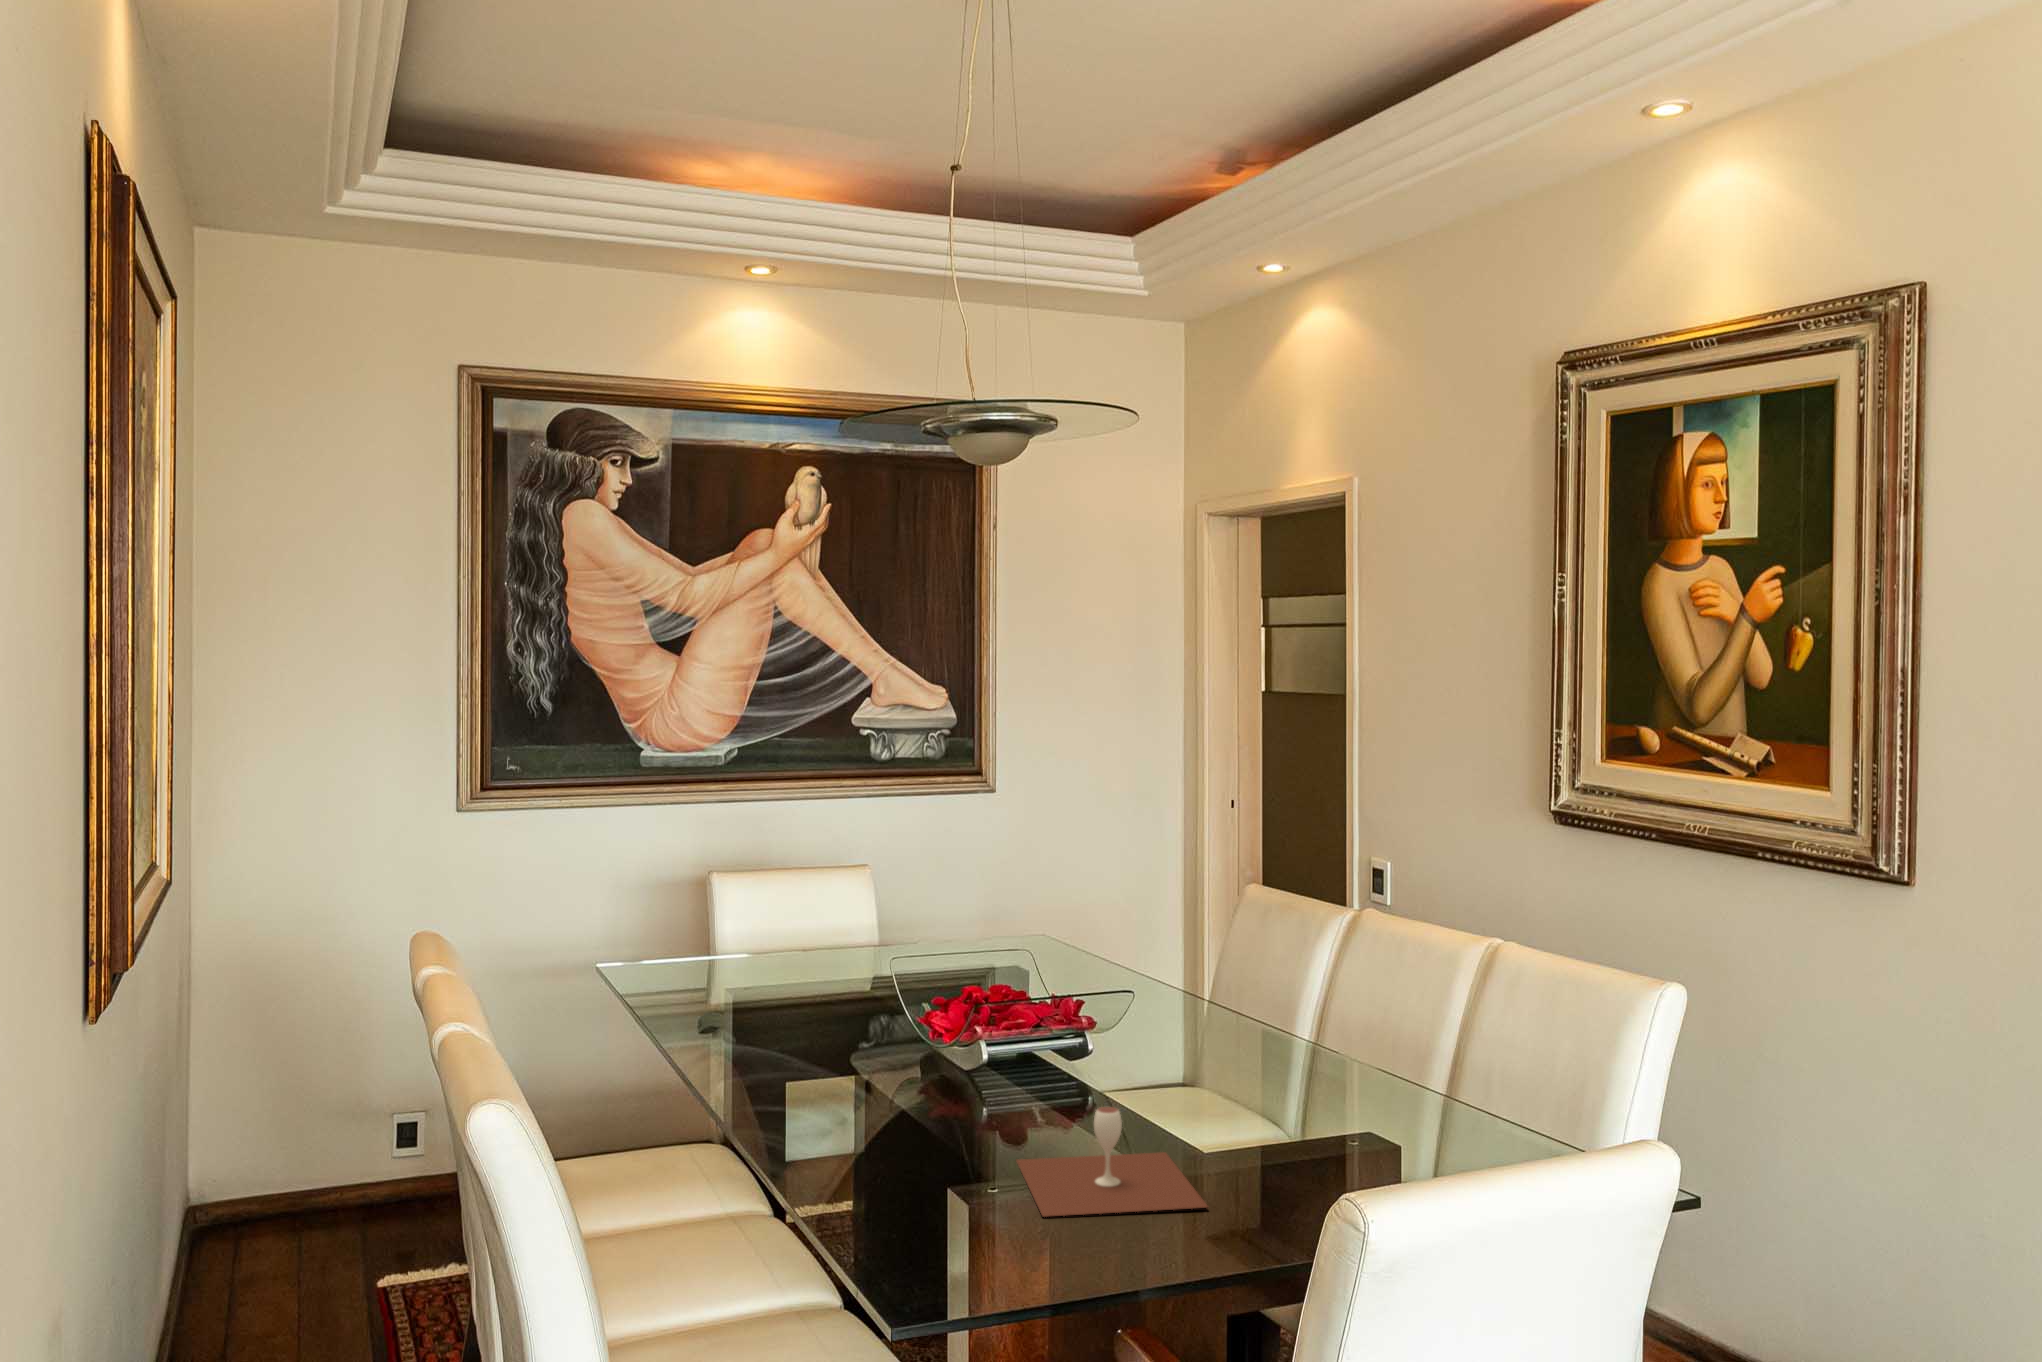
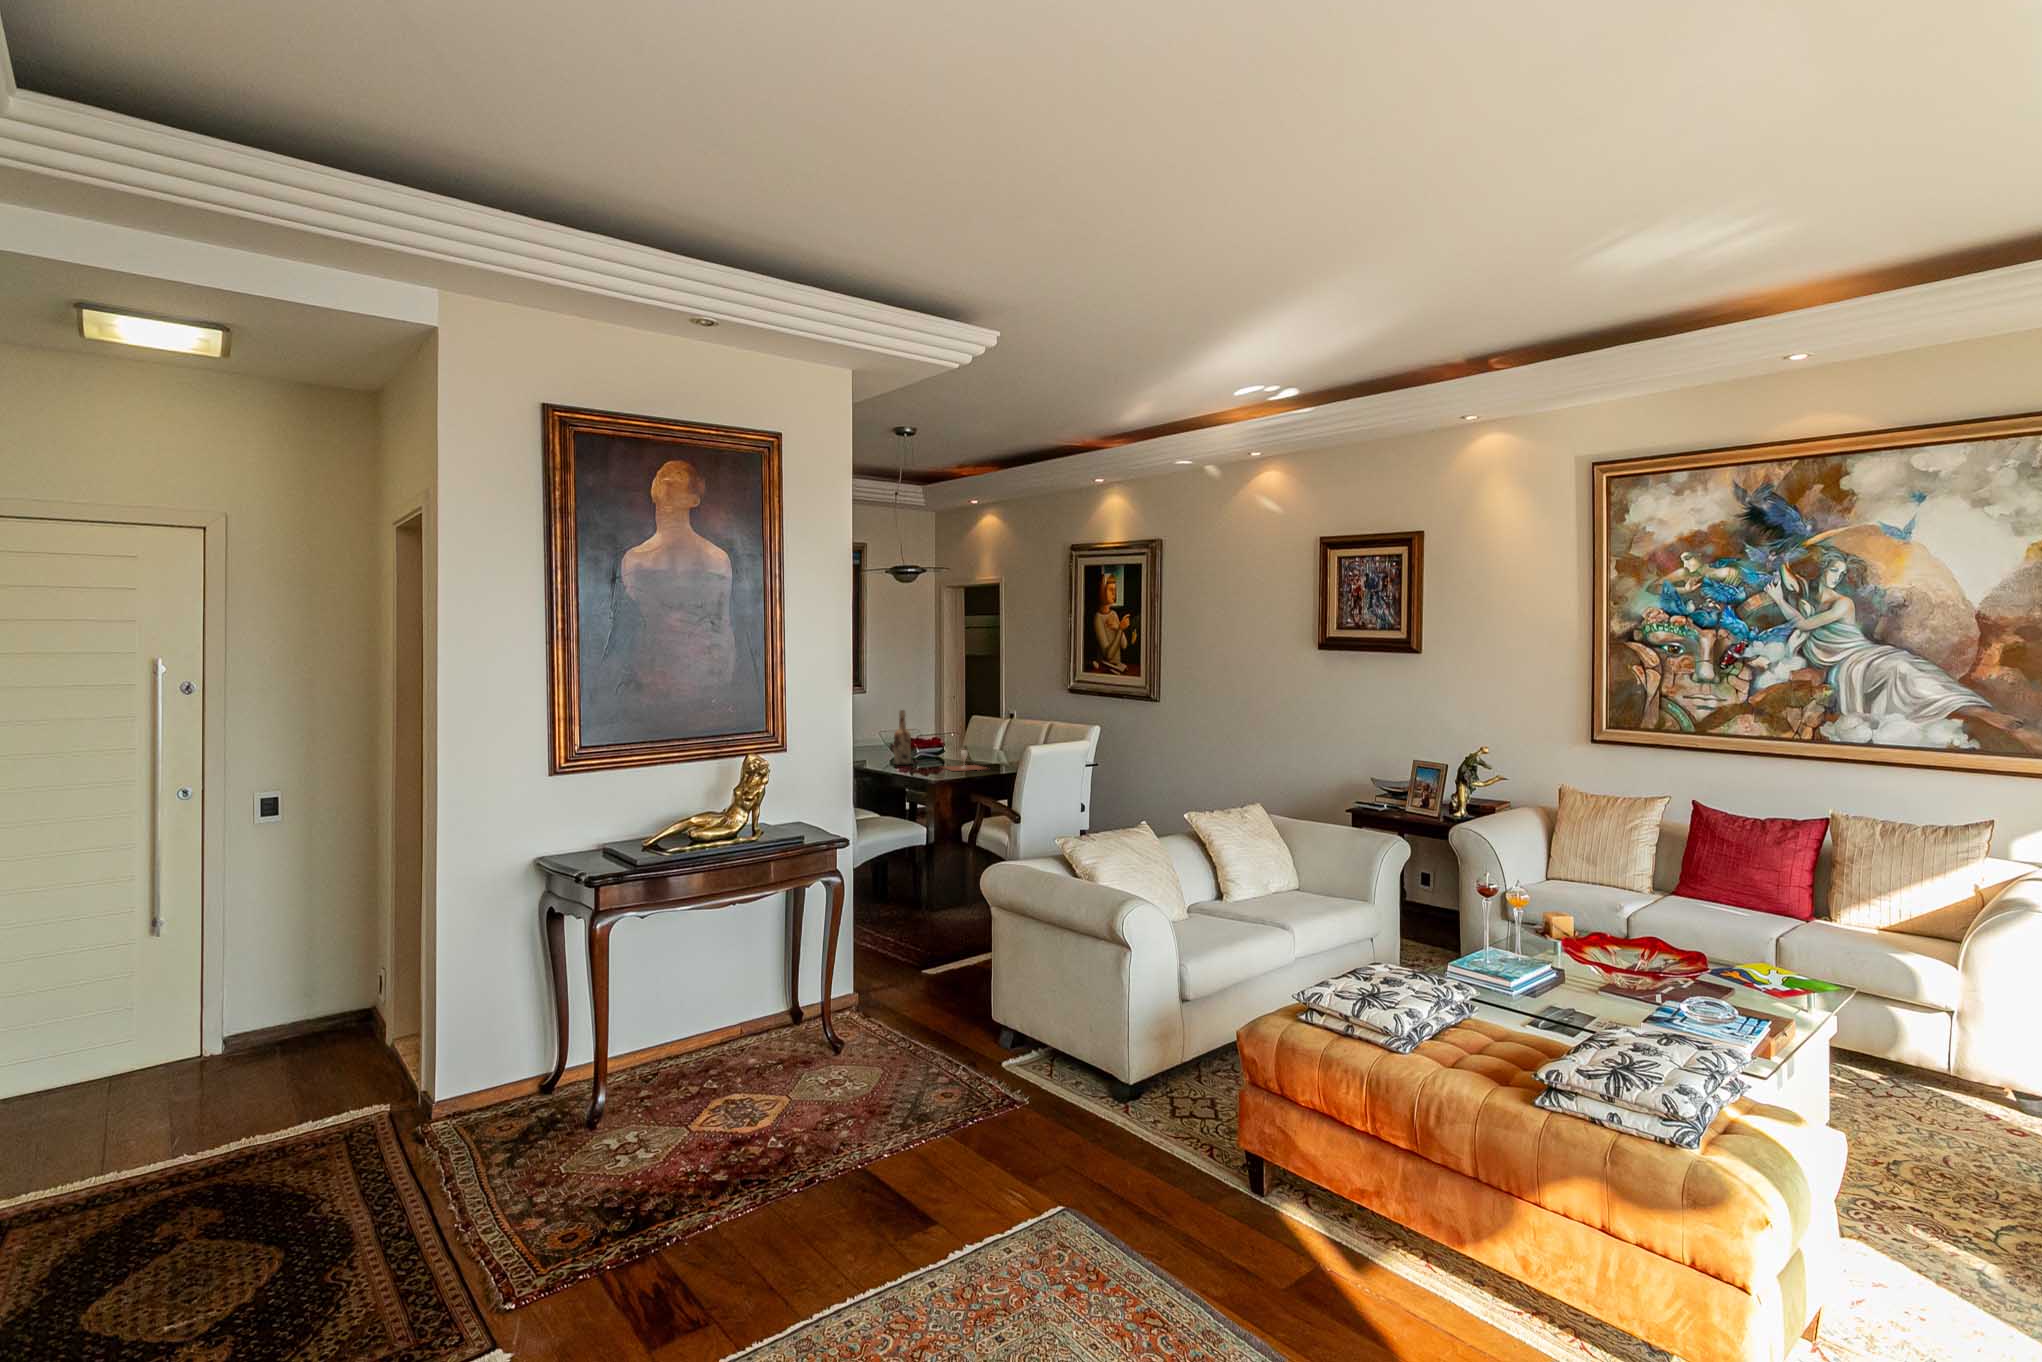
wine bottle: none [869,922,931,1131] -> present [894,710,911,765]

